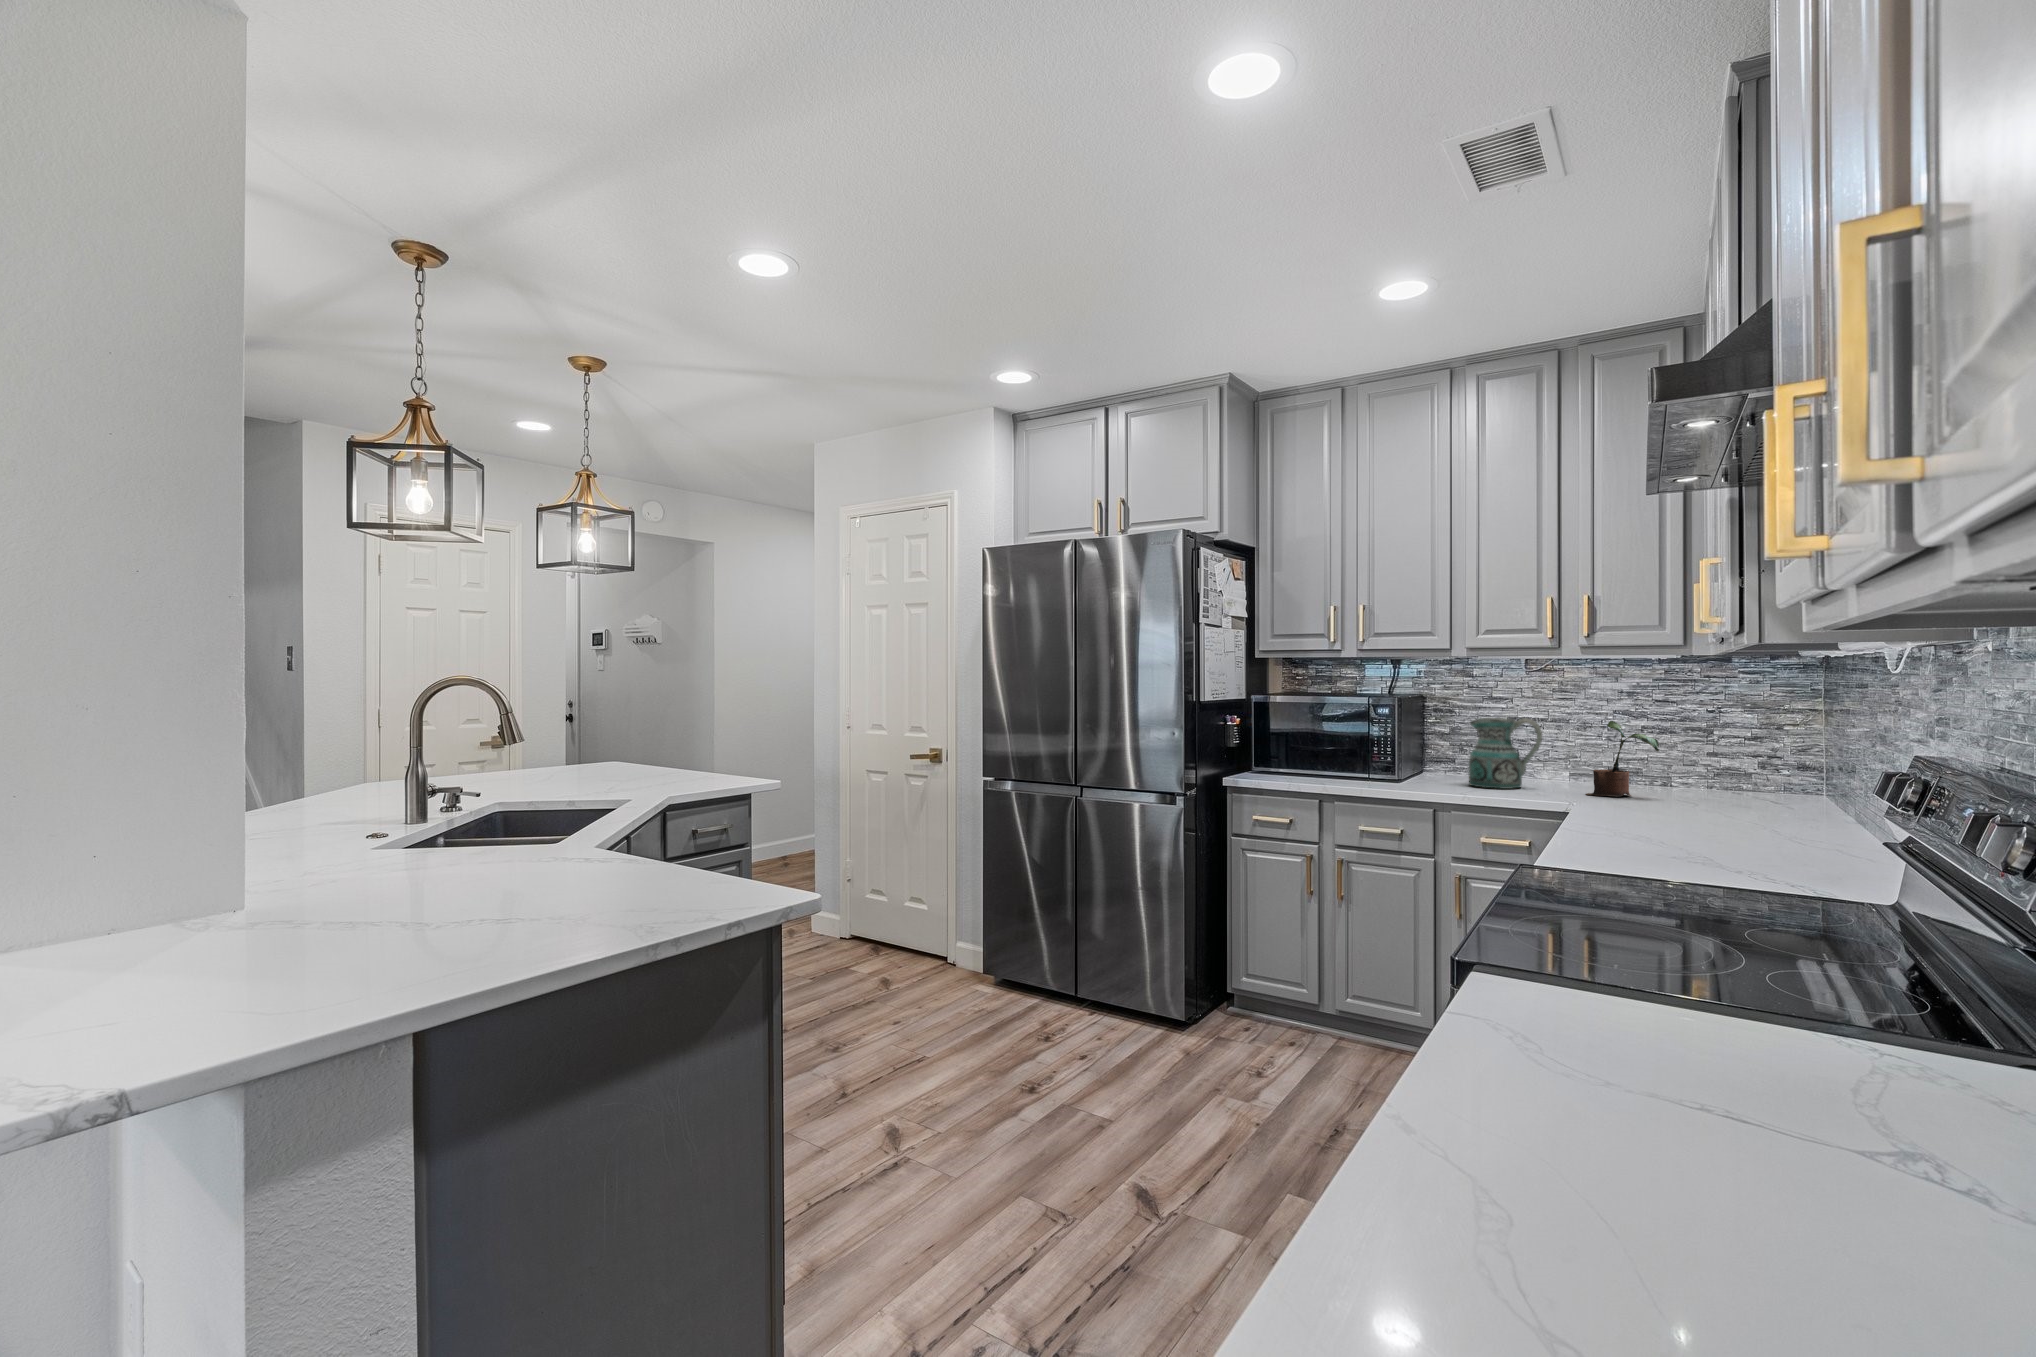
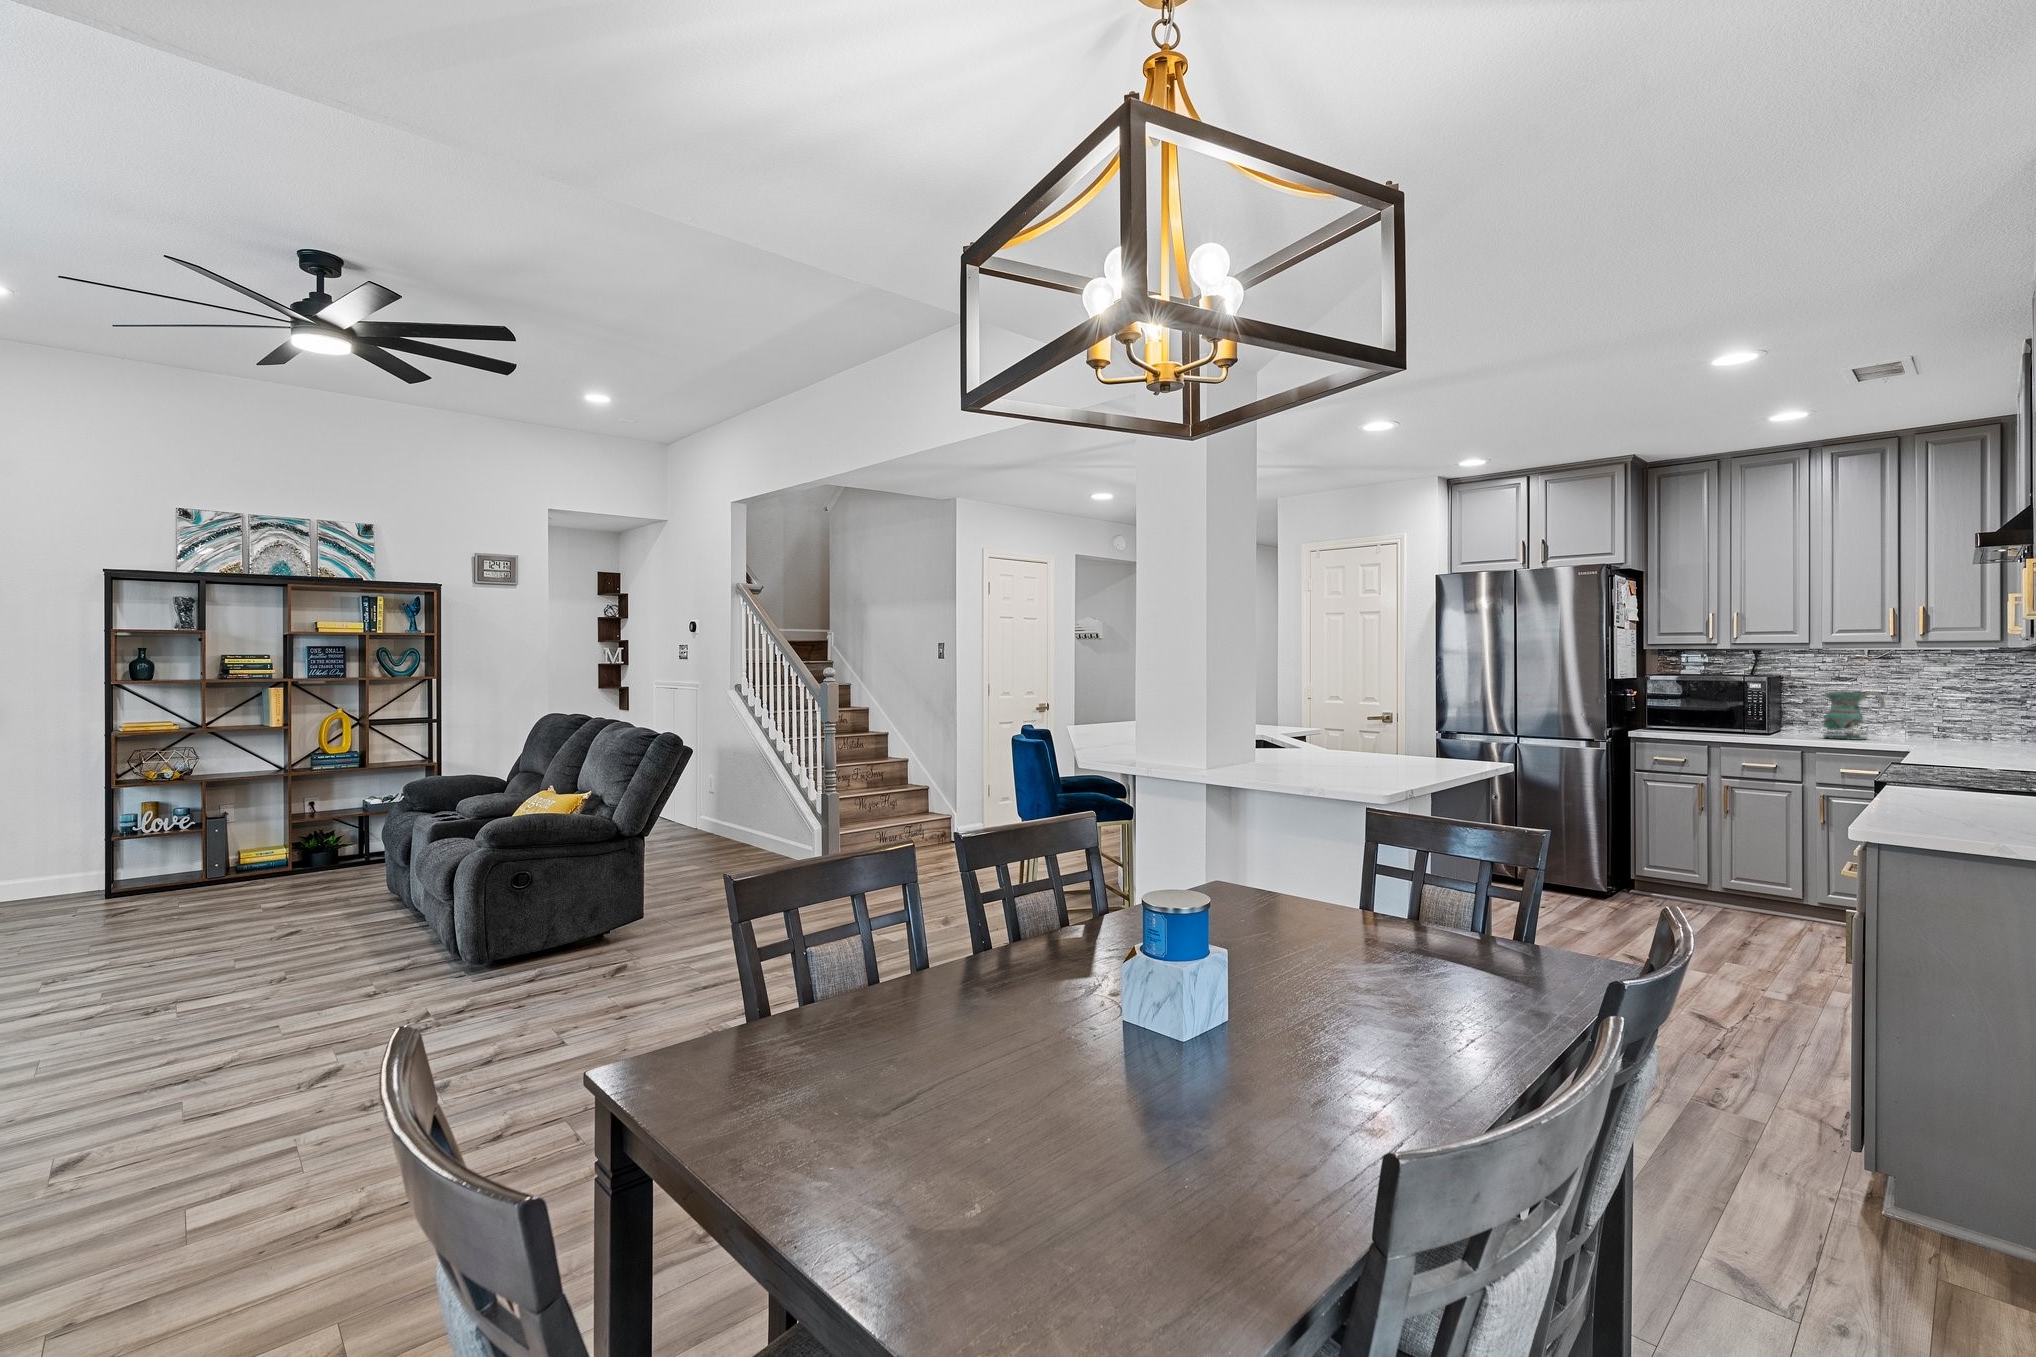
potted plant: present [1587,721,1659,797] -> none [1921,692,1982,743]

